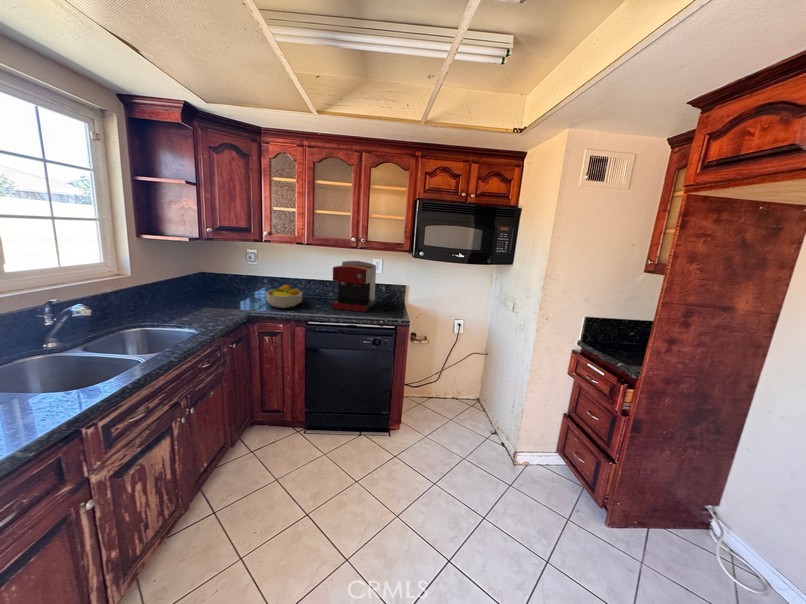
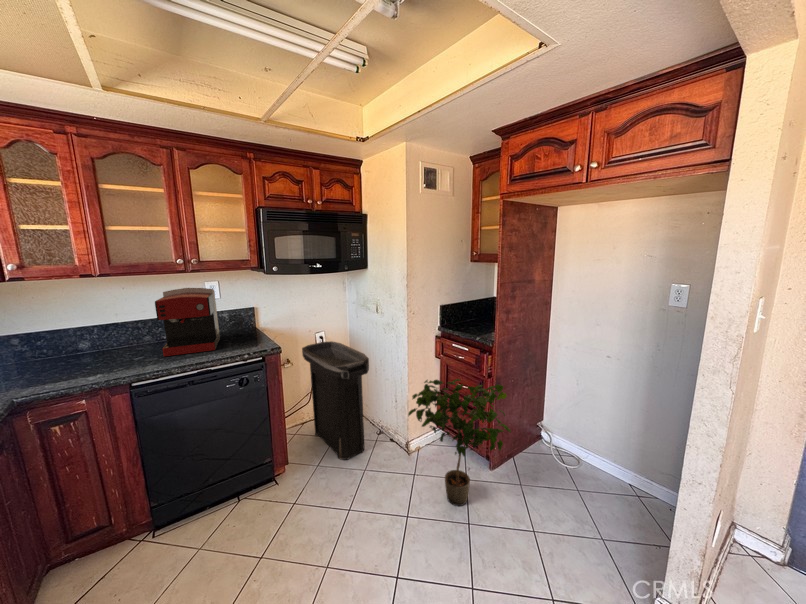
fruit bowl: present [266,285,303,308] -> none [29,340,105,378]
trash can: none [435,328,490,442] -> present [302,341,369,460]
potted plant: none [507,393,641,544] -> present [408,379,511,506]

